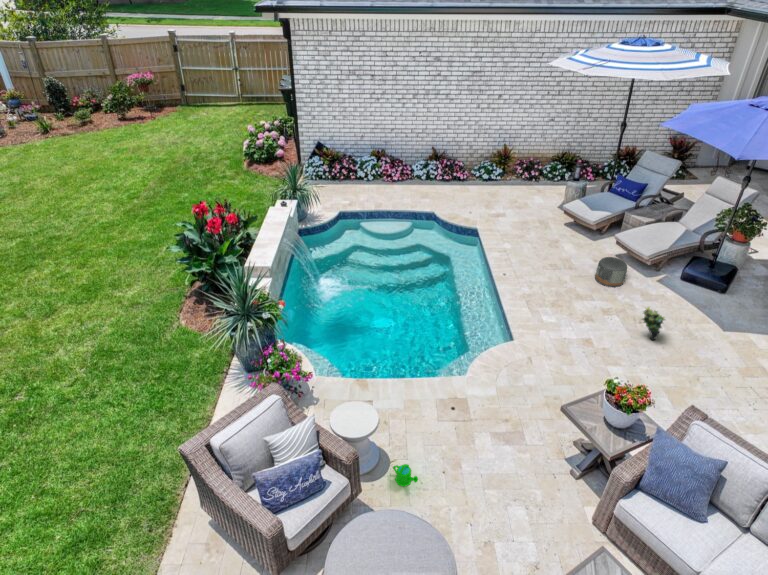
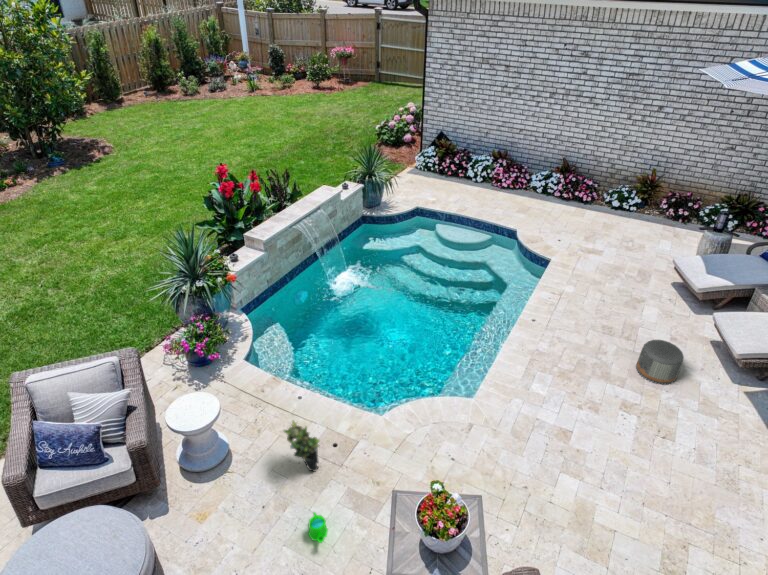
potted plant: present [642,307,665,340] -> present [284,421,319,471]
watering can: present [393,464,418,487] -> present [309,512,328,543]

